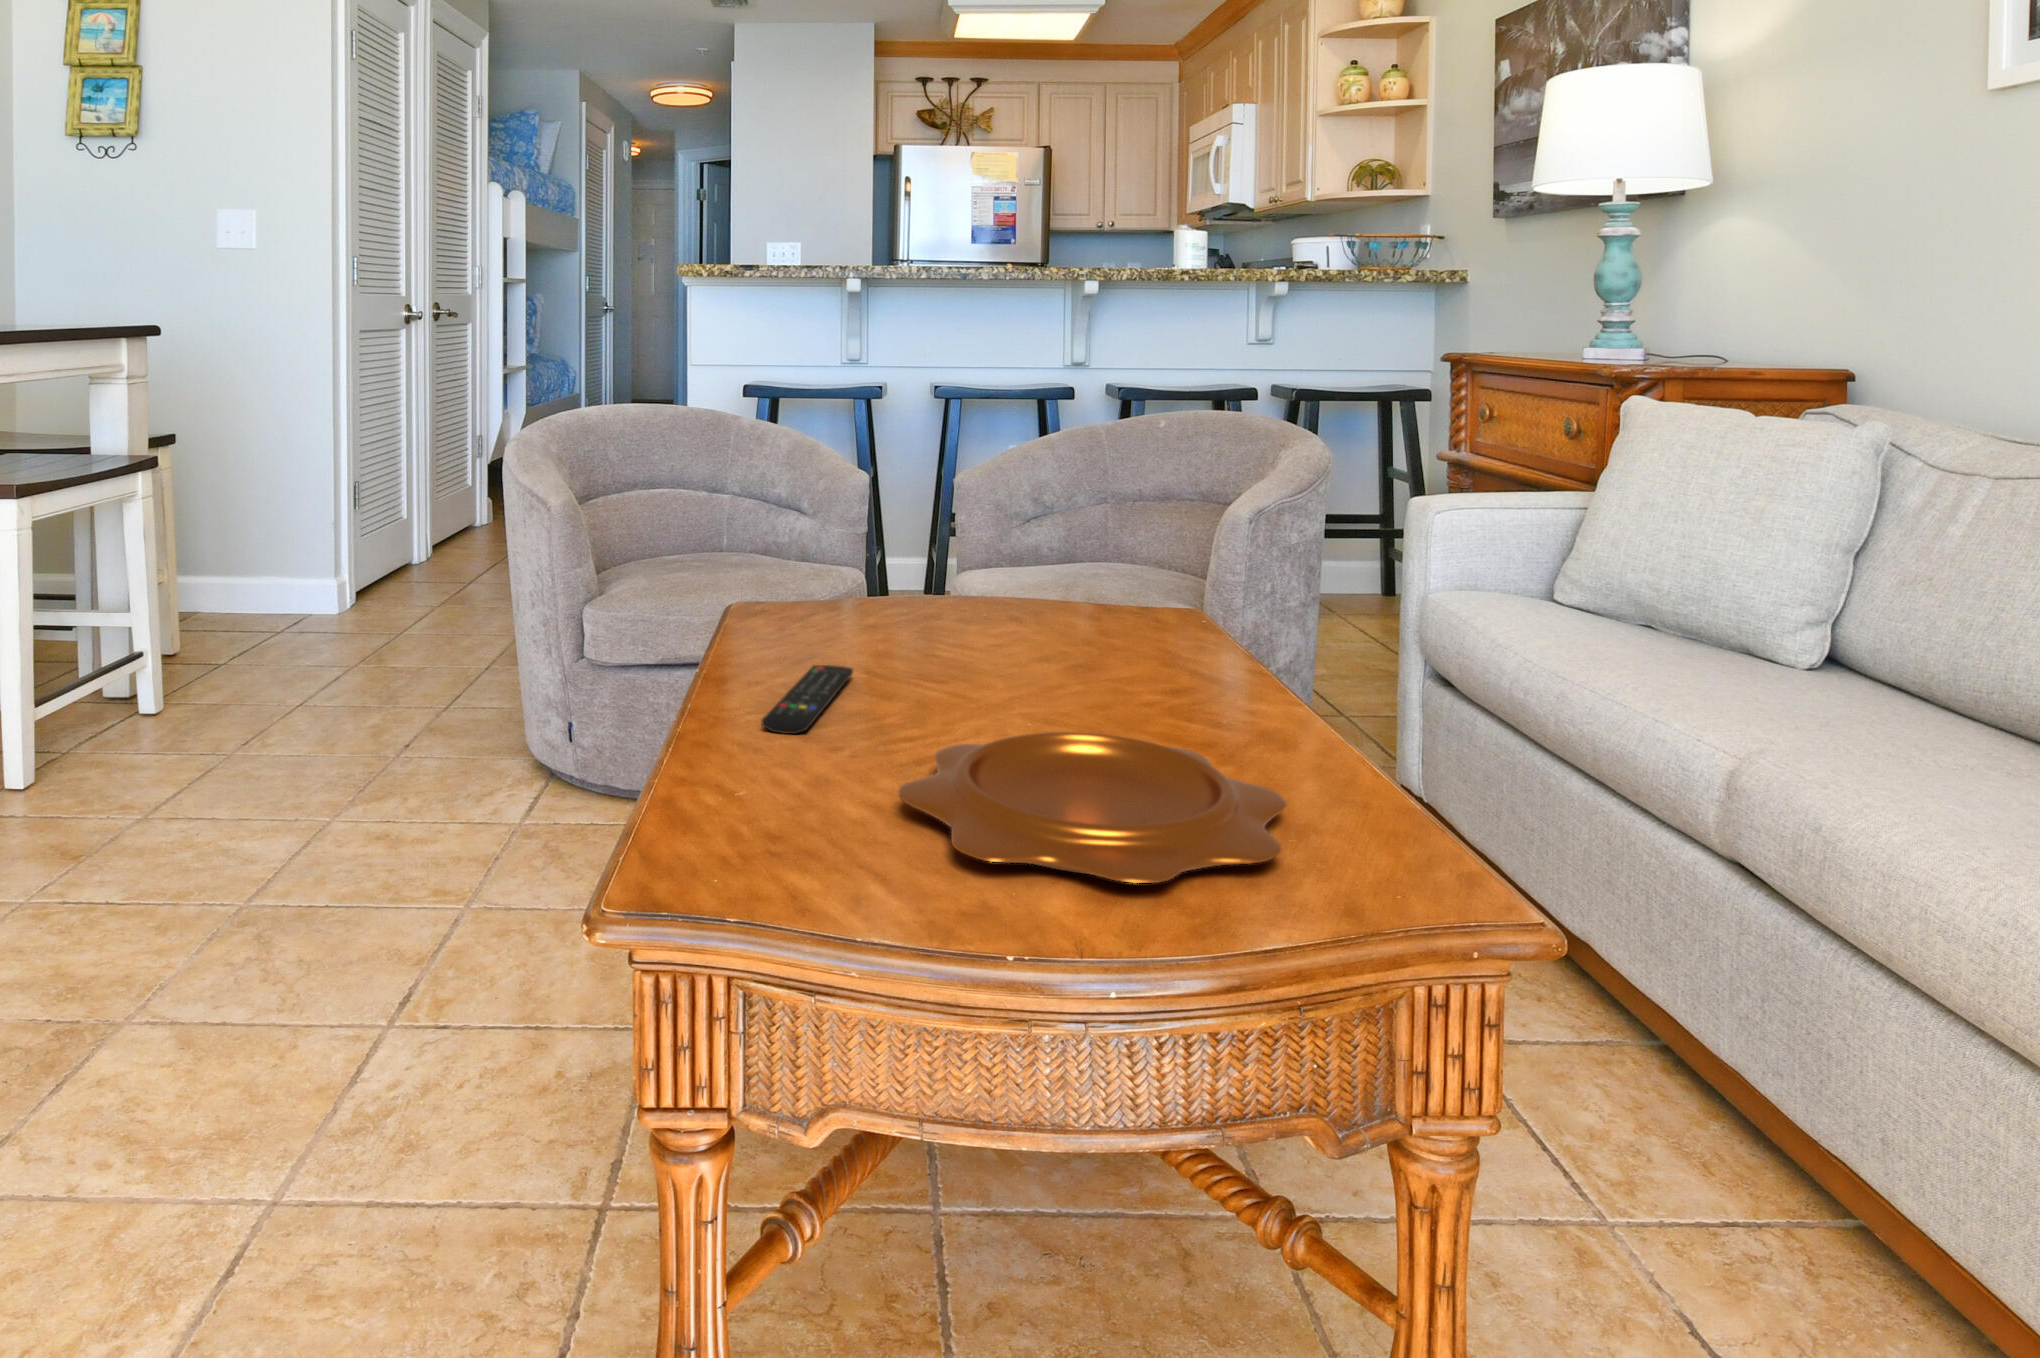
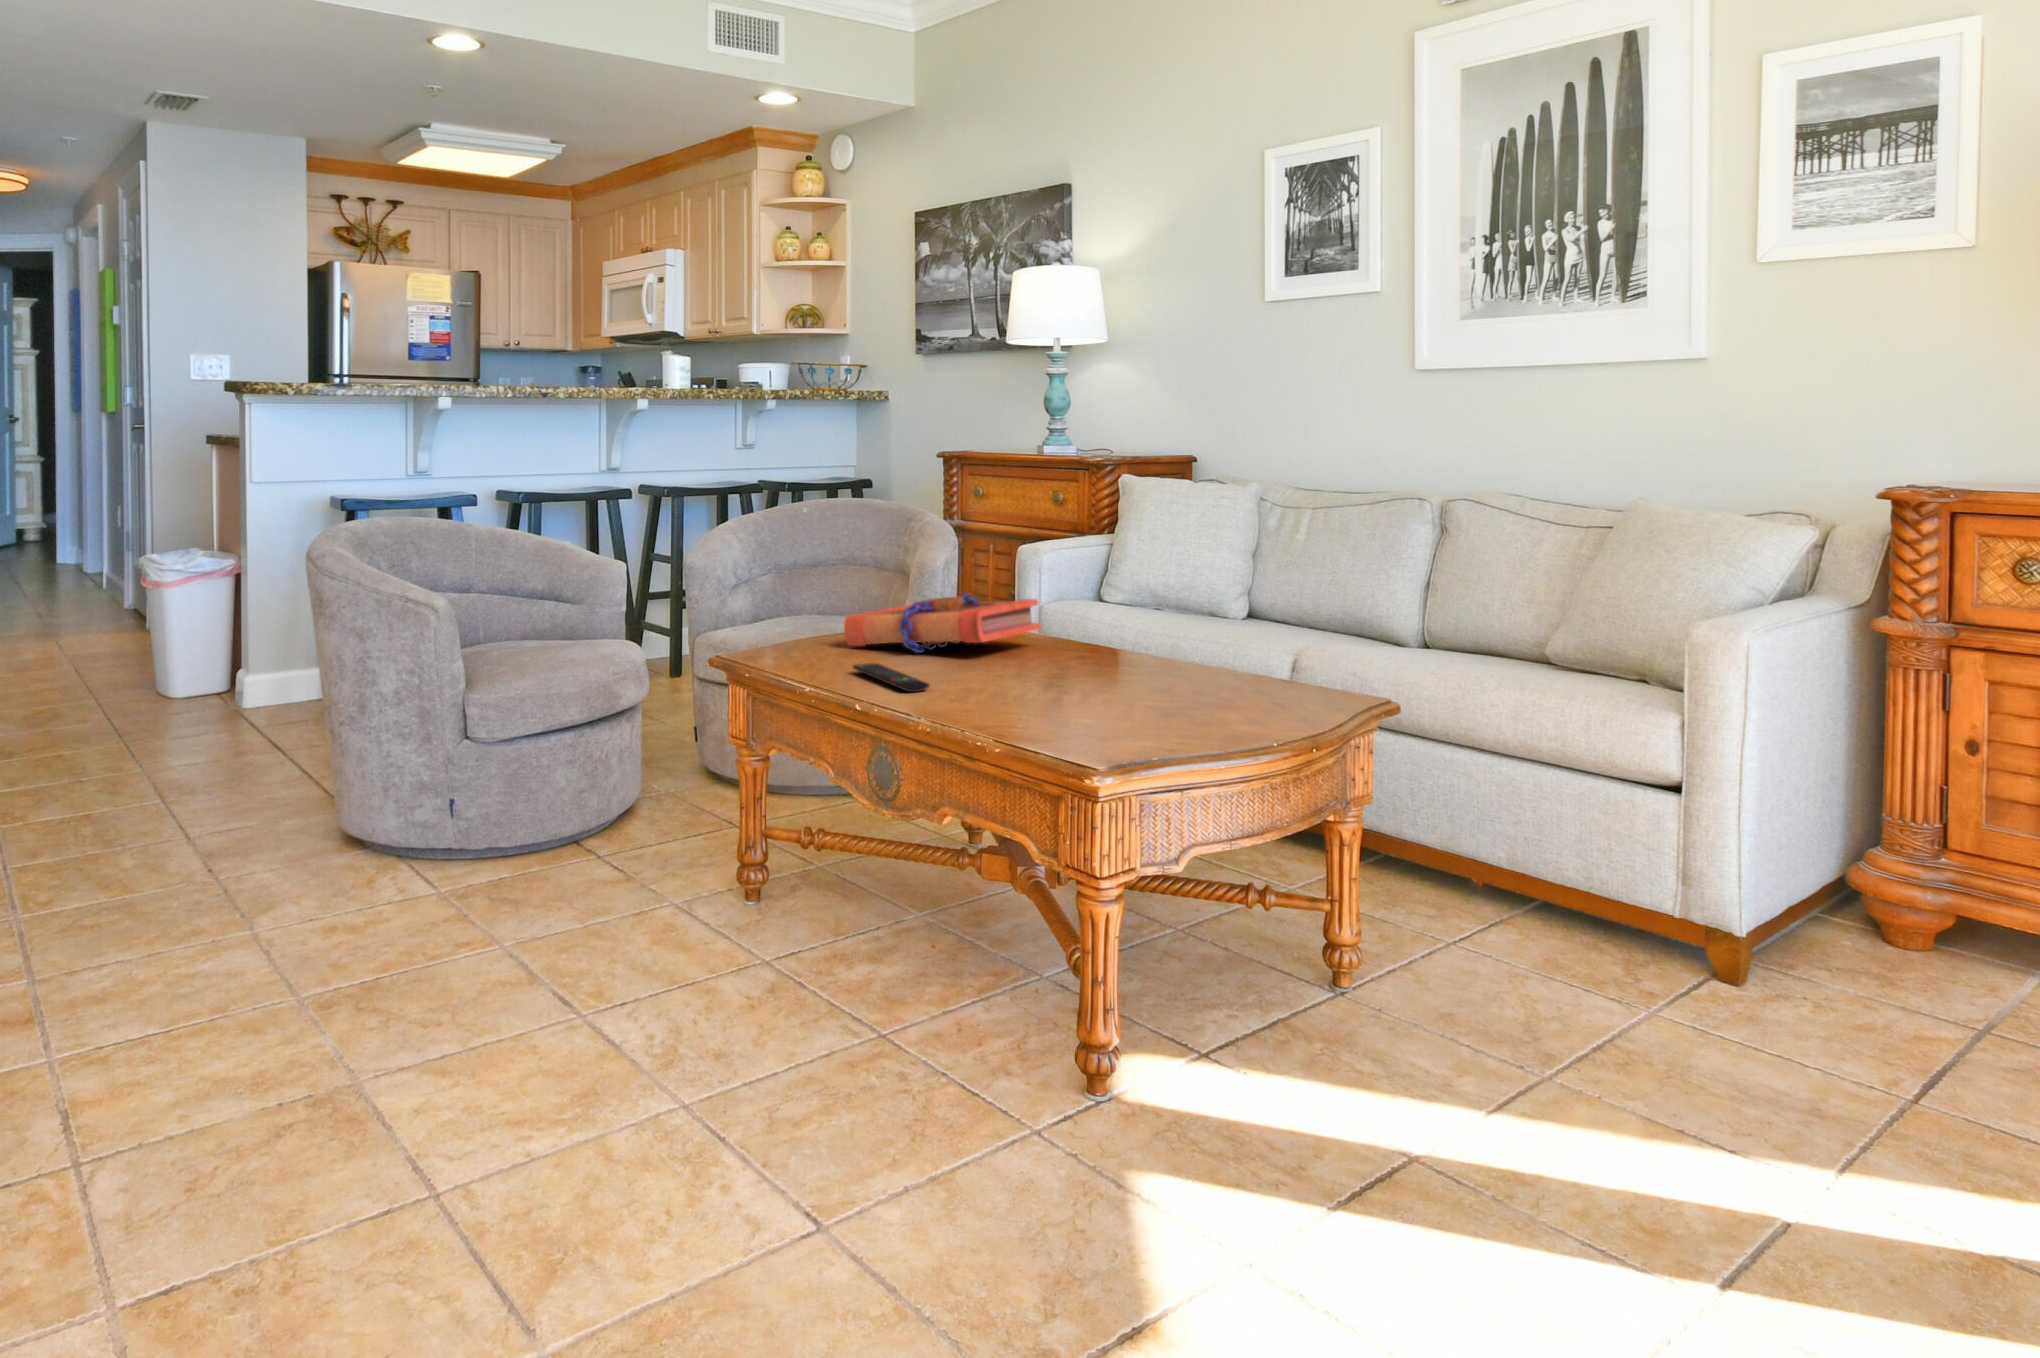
book: none [930,571,1196,661] -> present [844,593,1041,653]
decorative bowl: present [899,732,1287,883] -> none [1033,656,1240,704]

